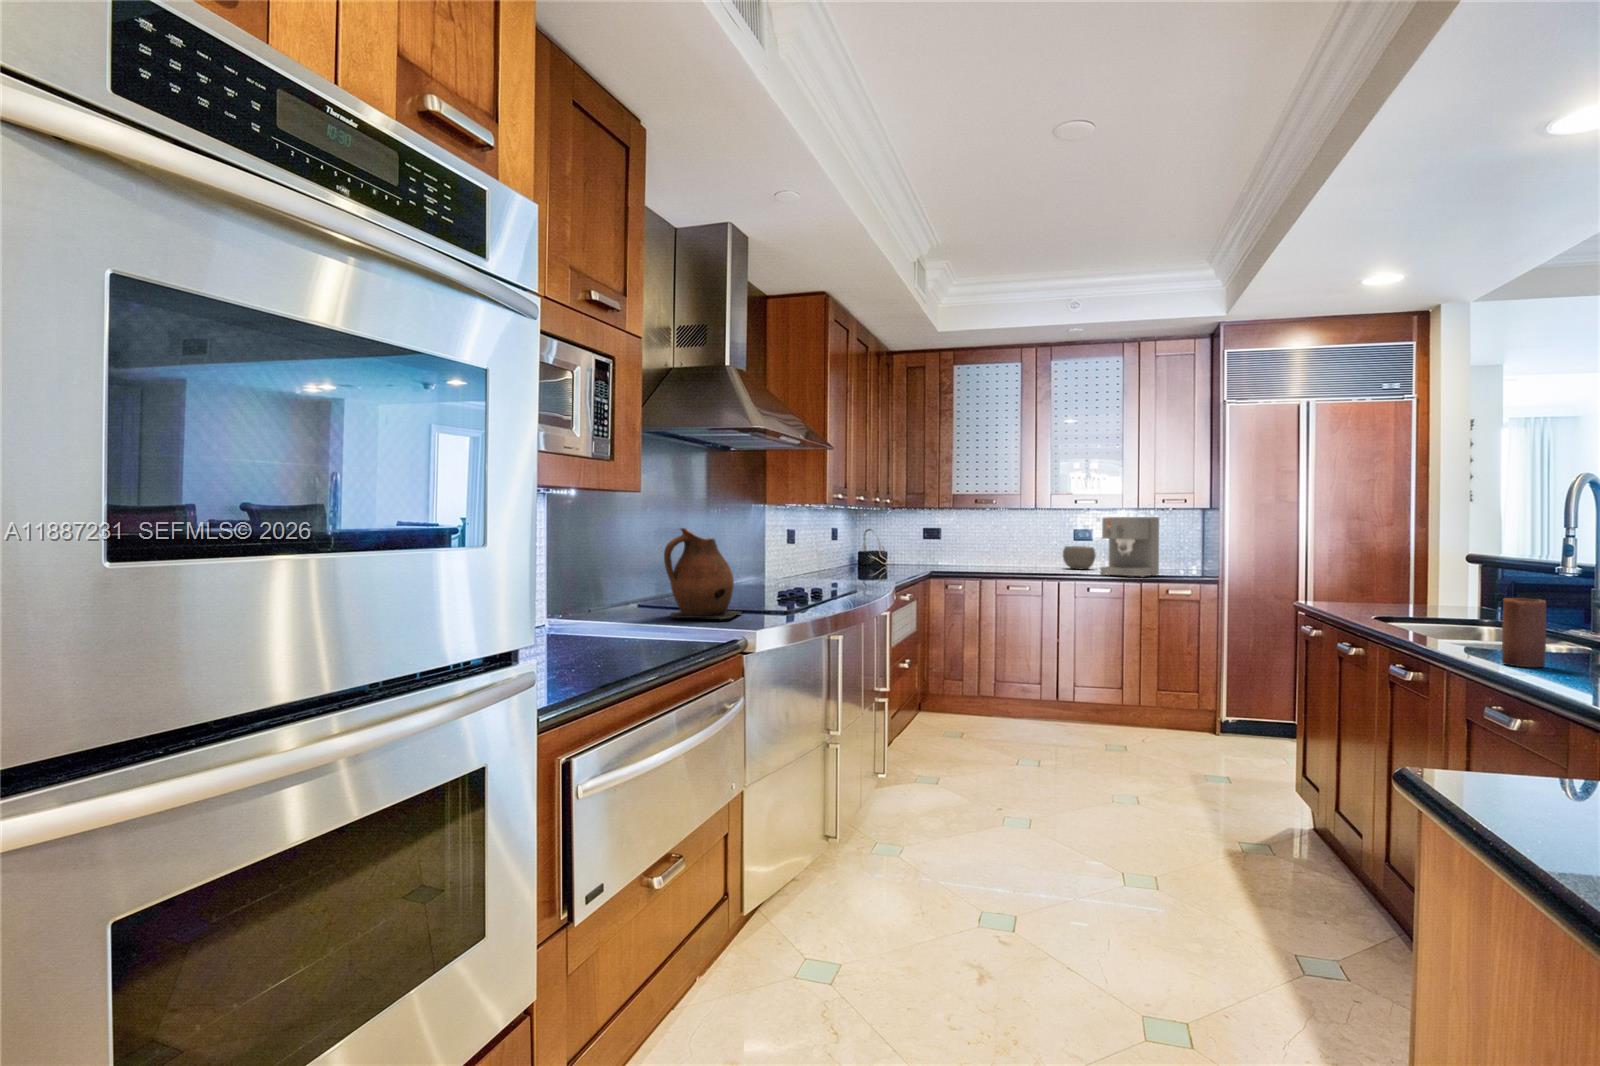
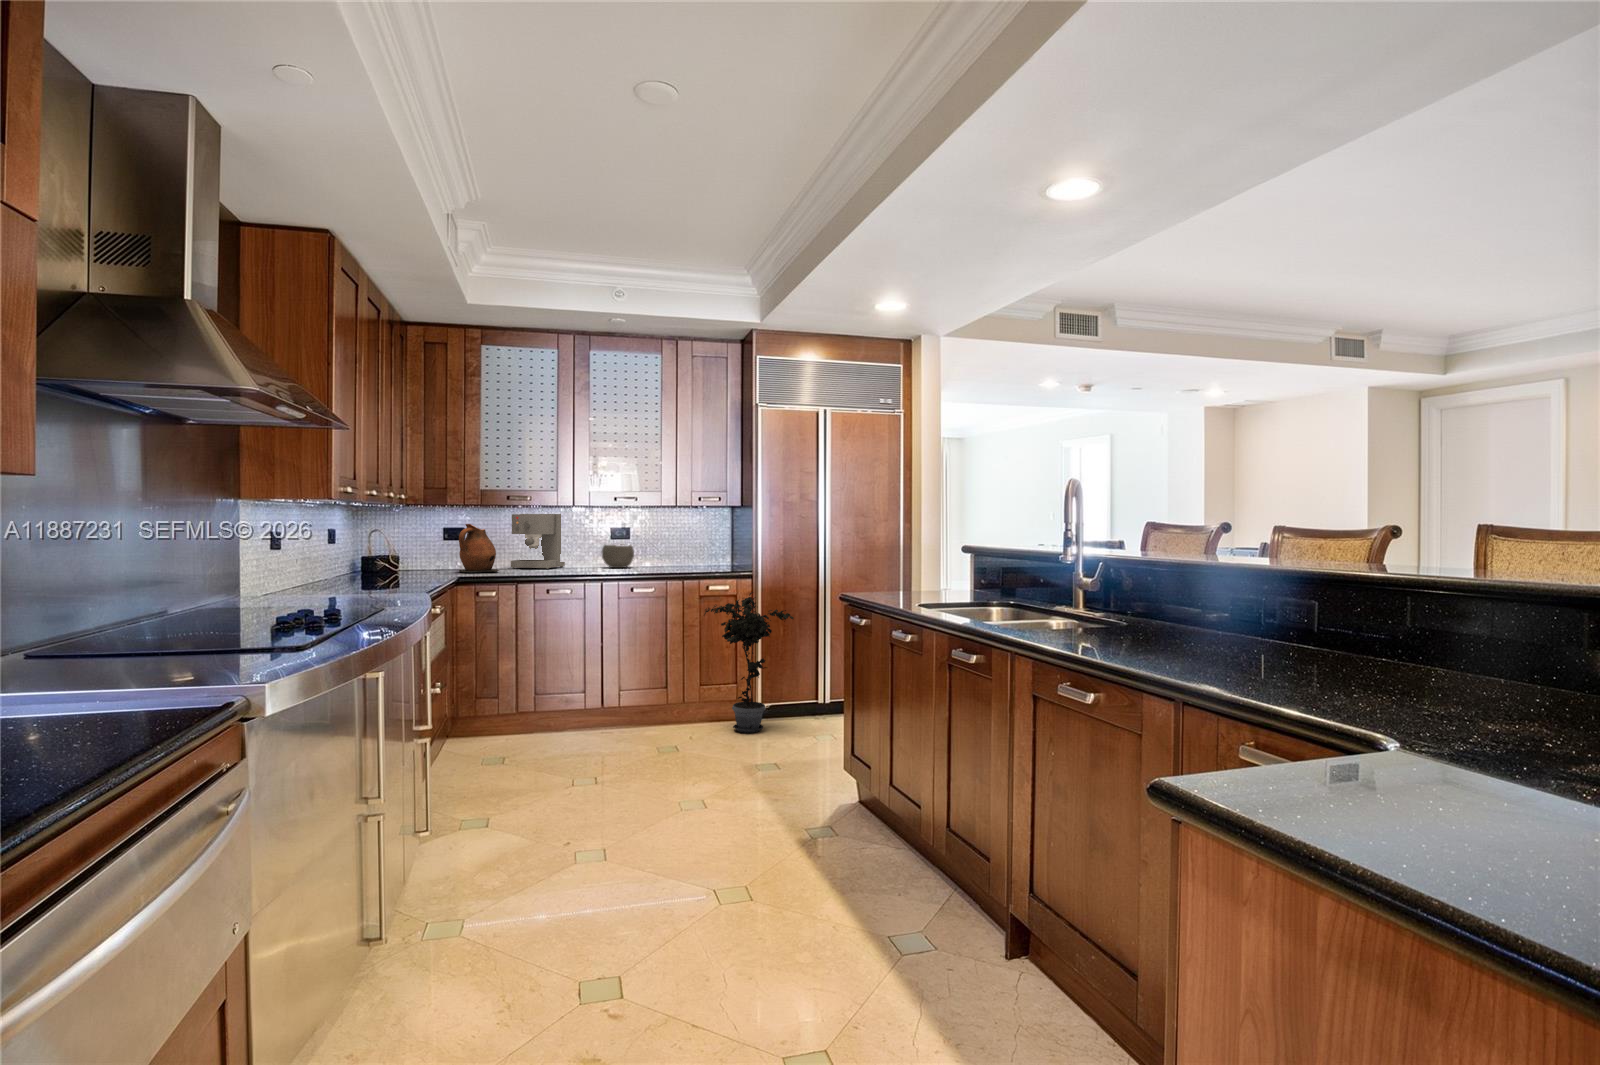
coffee maker: present [1100,517,1159,577] -> present [511,514,565,569]
ceramic pitcher: present [664,528,742,620] -> present [459,524,499,572]
candle: present [1502,598,1546,667] -> none [1053,588,1083,647]
potted plant: none [1161,599,1266,749] -> present [704,592,794,733]

